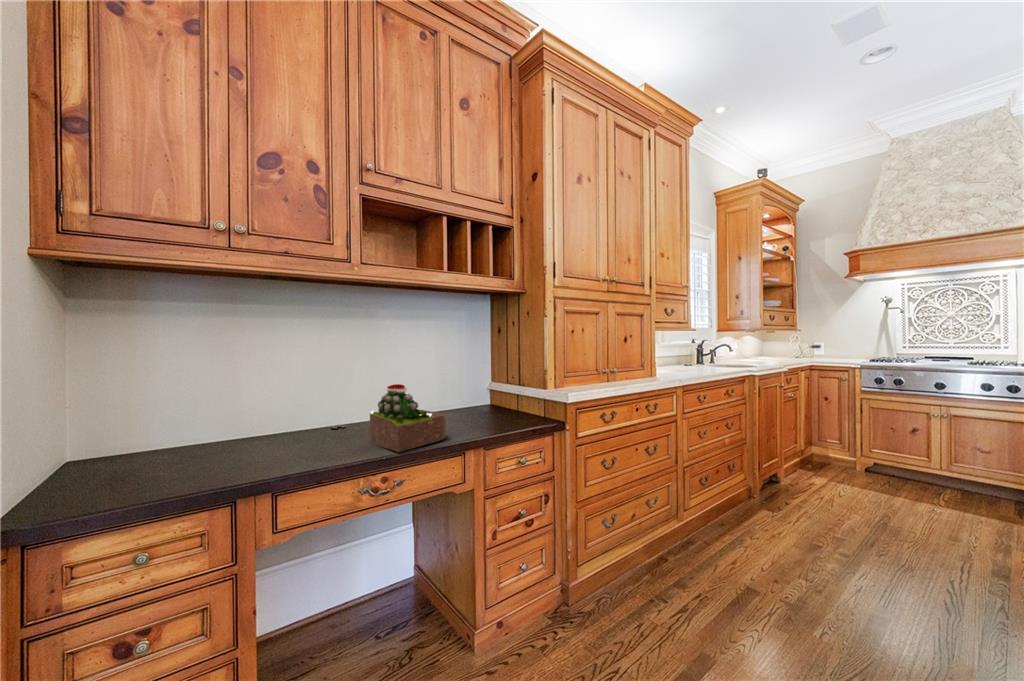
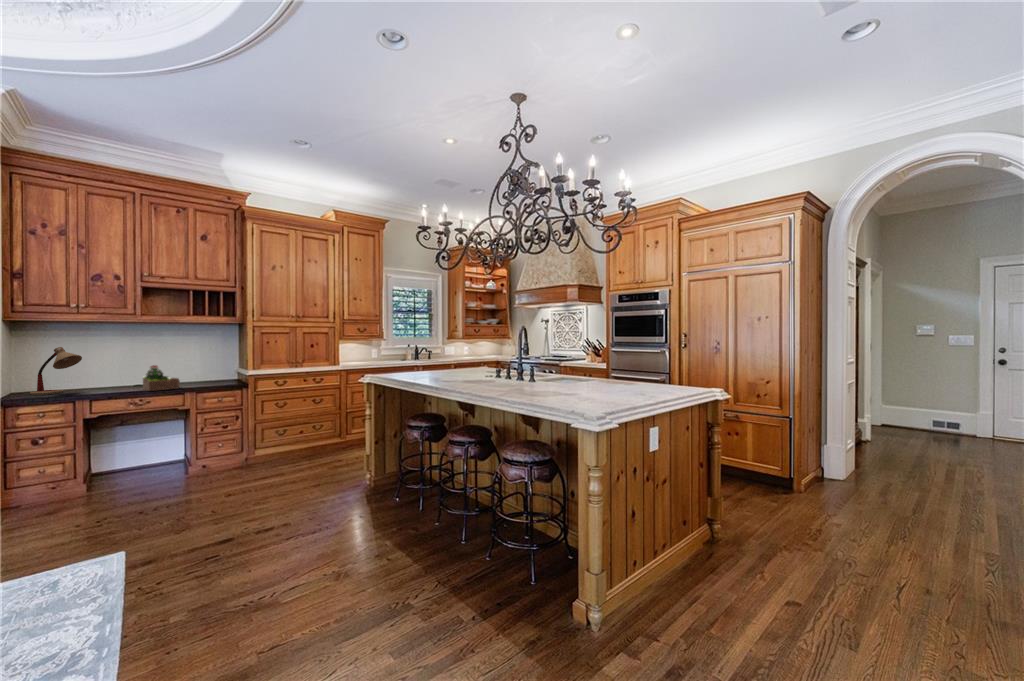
desk lamp: none [112,339,243,478] -> present [30,347,82,395]

